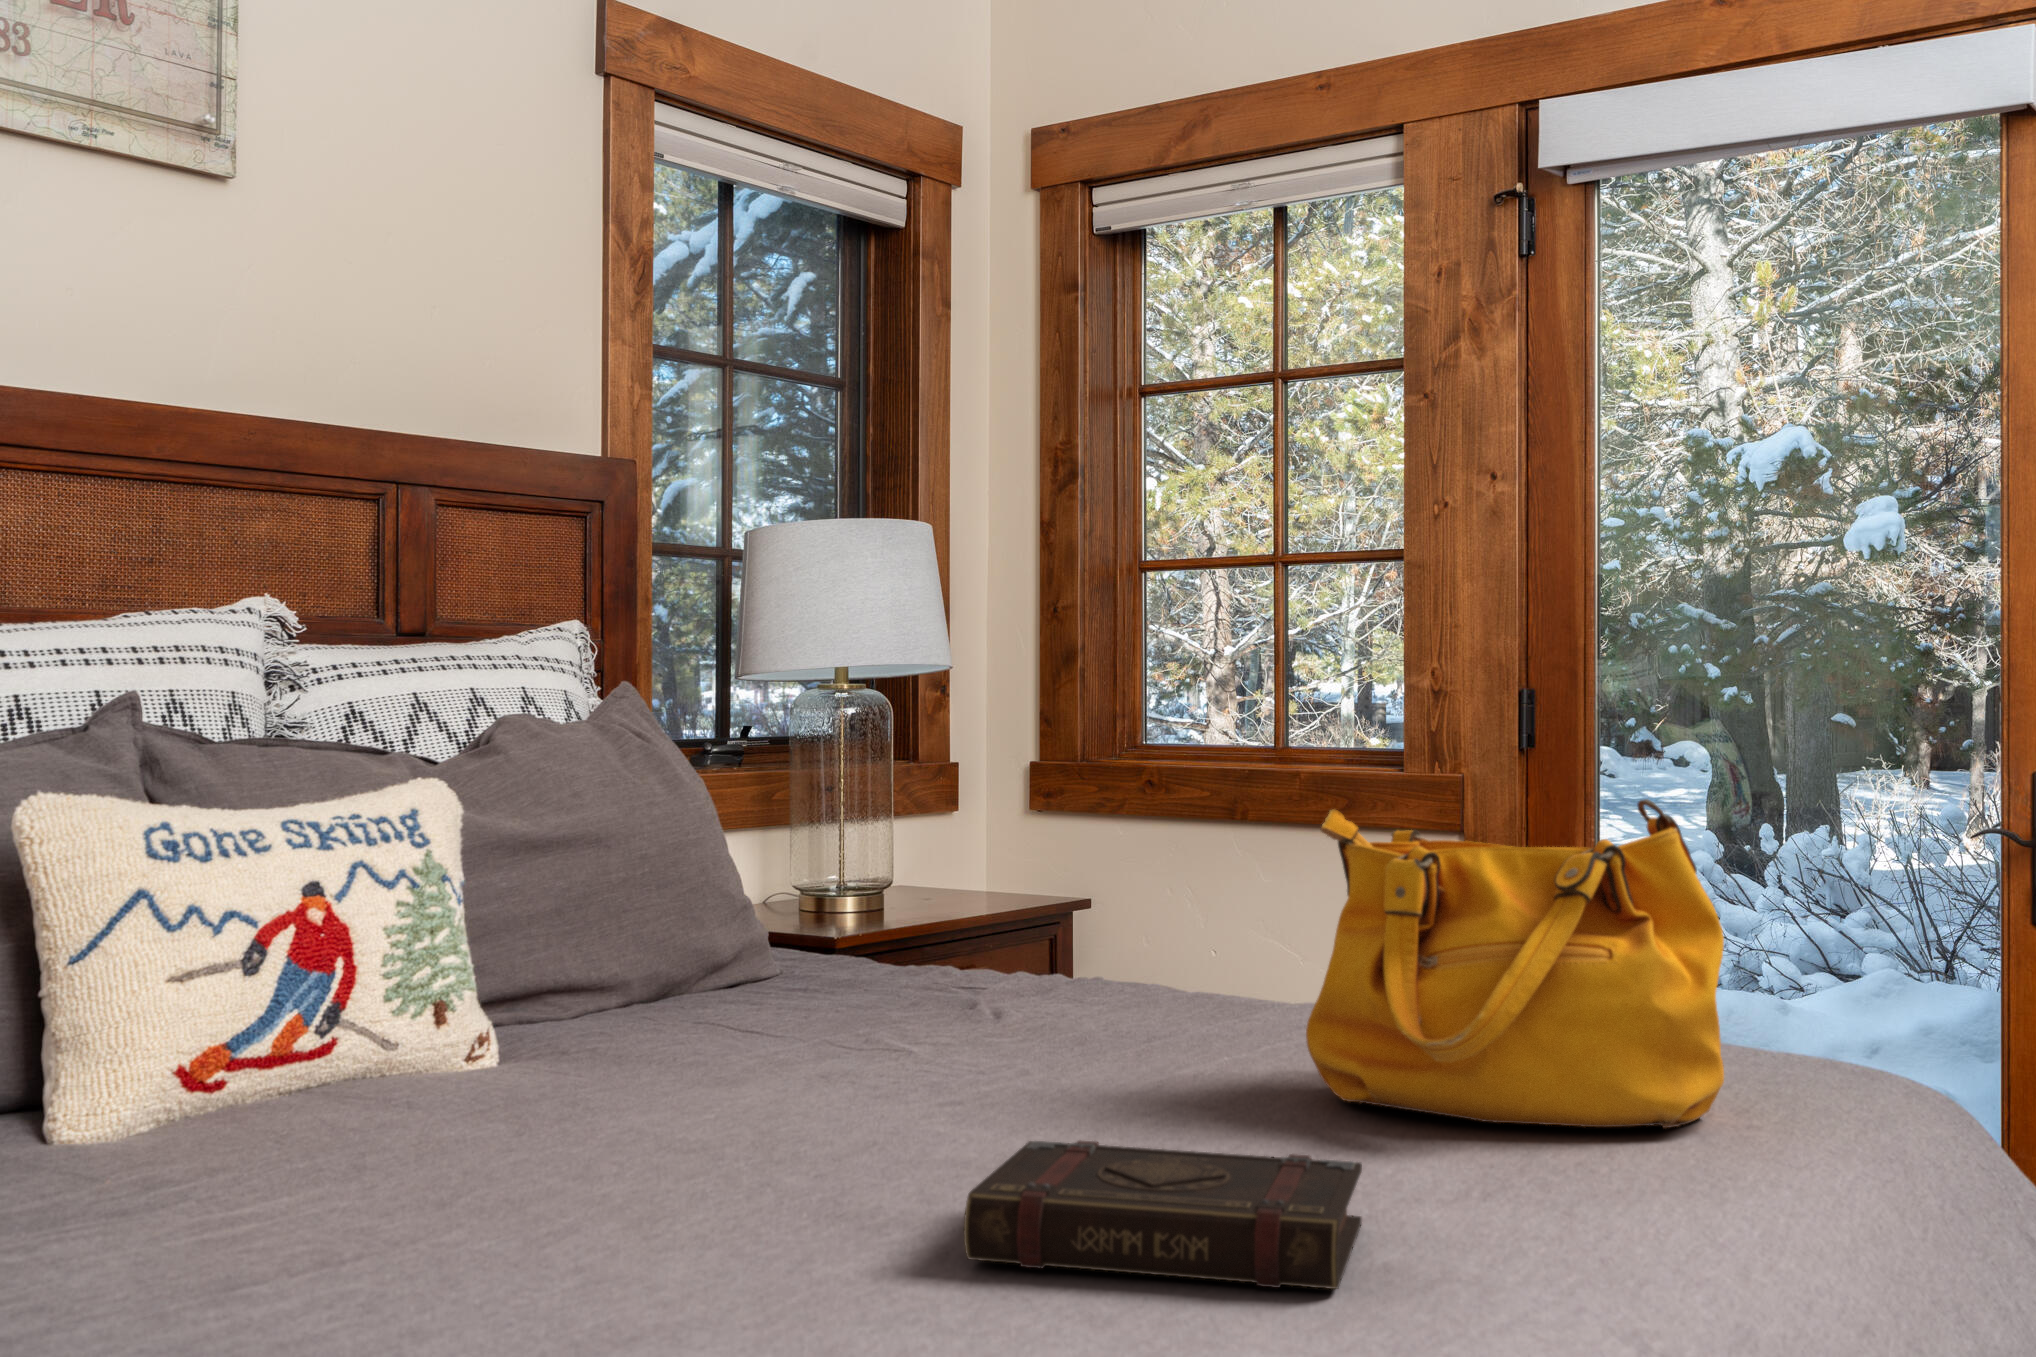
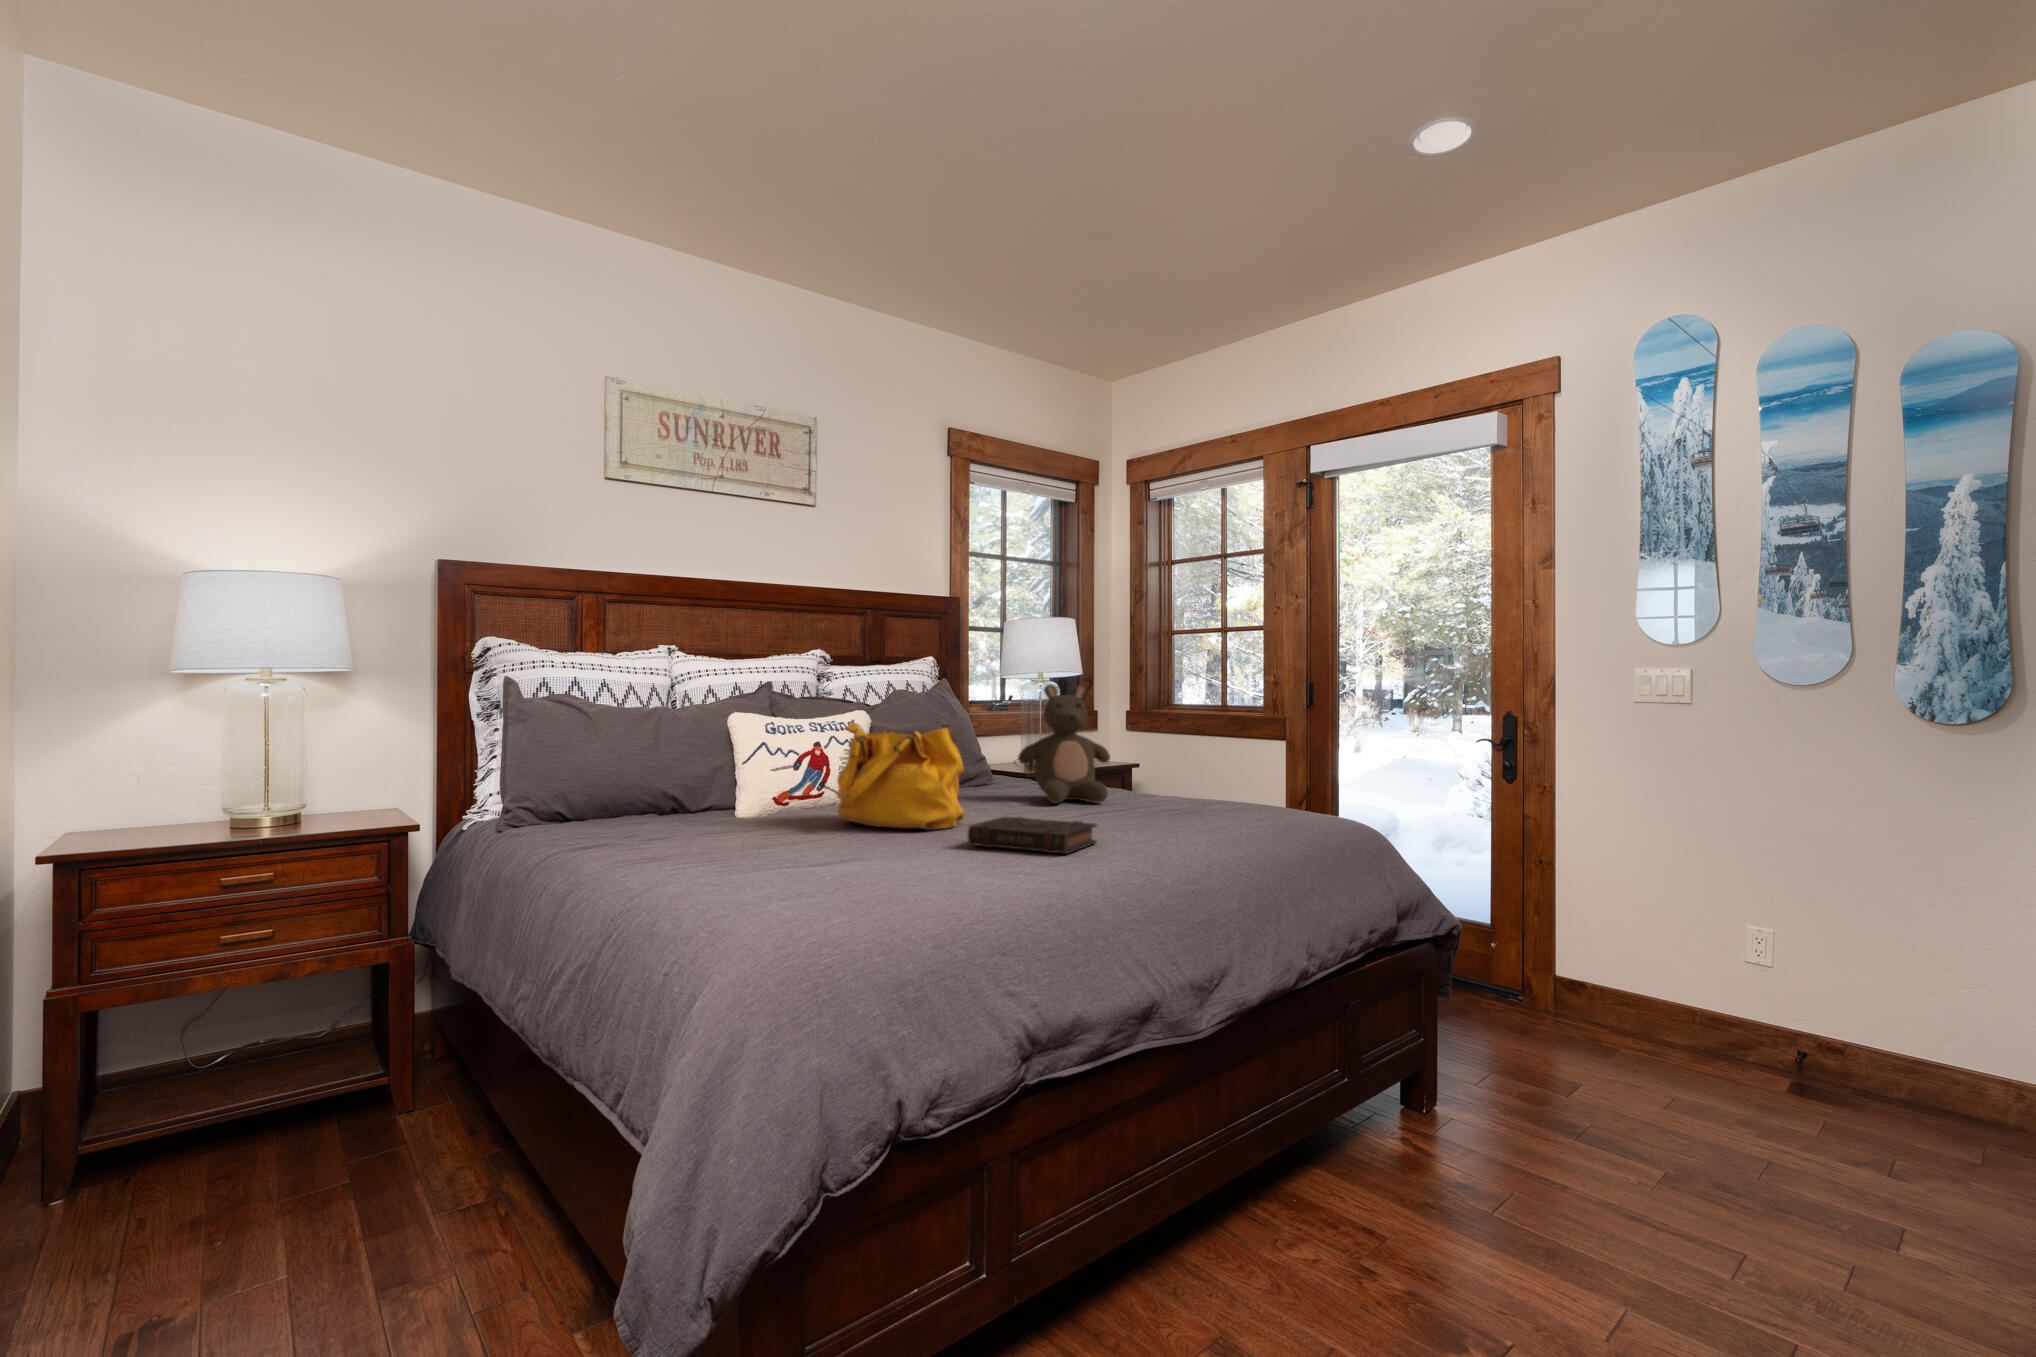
stuffed bear: none [914,700,1185,1050] -> present [1018,684,1110,803]
handbag: present [1306,799,1724,1129] -> present [837,719,964,830]

